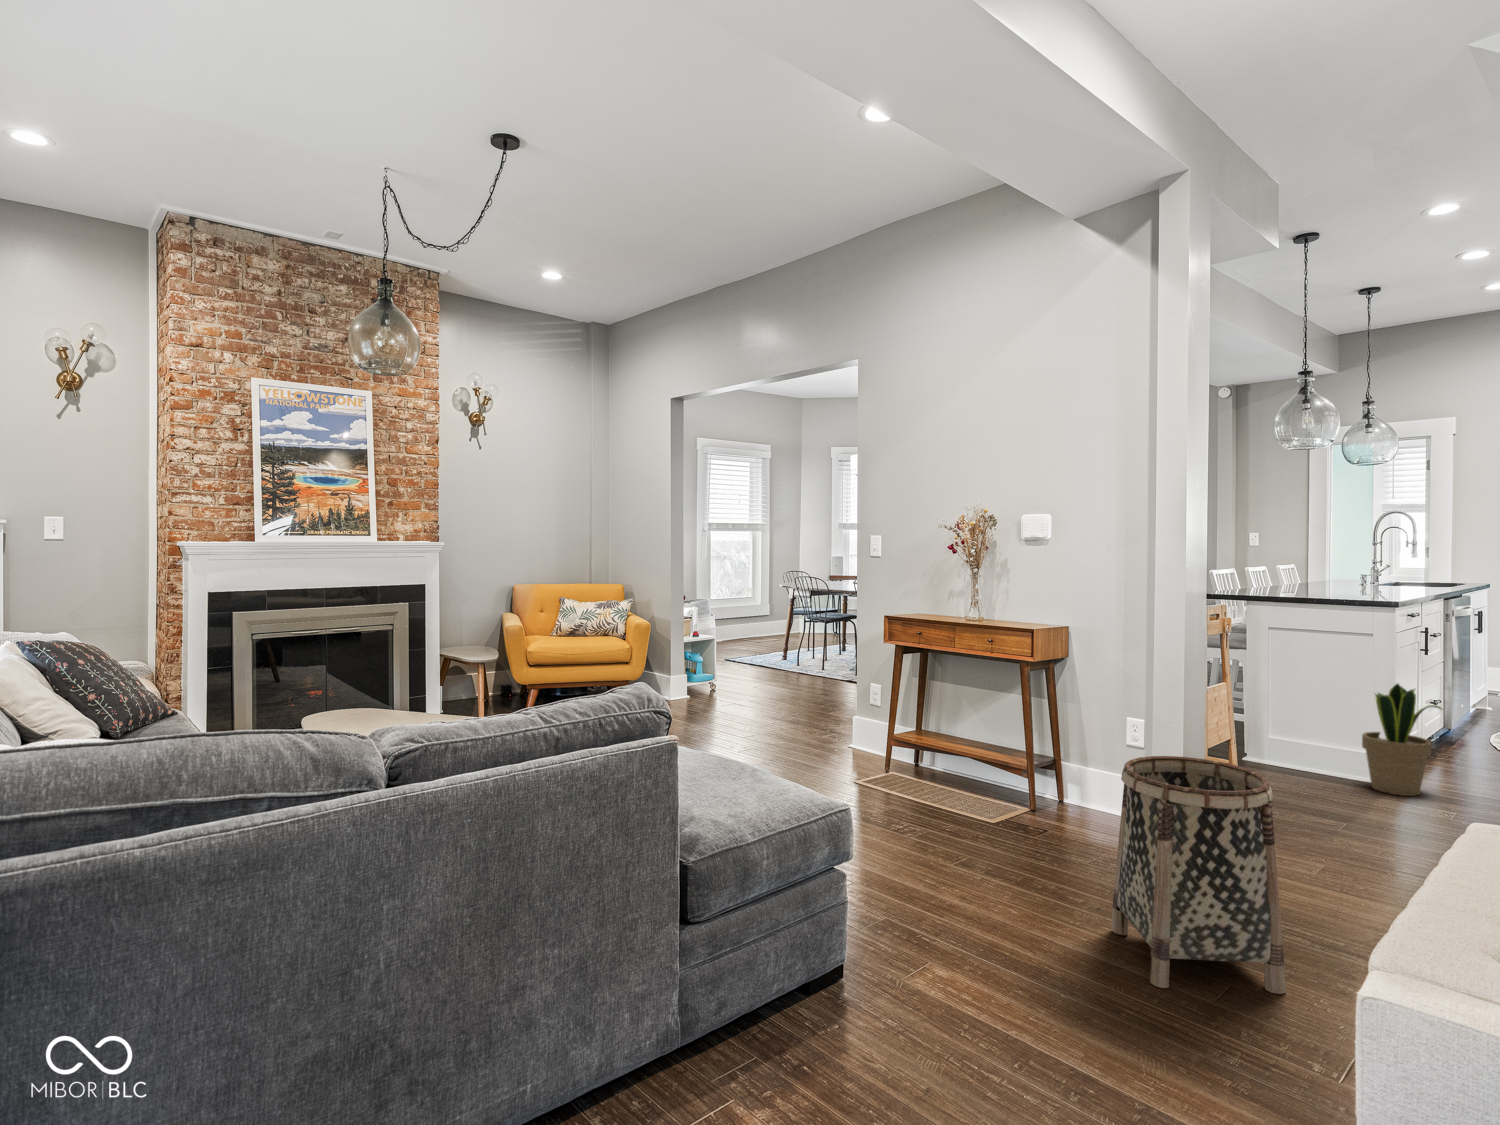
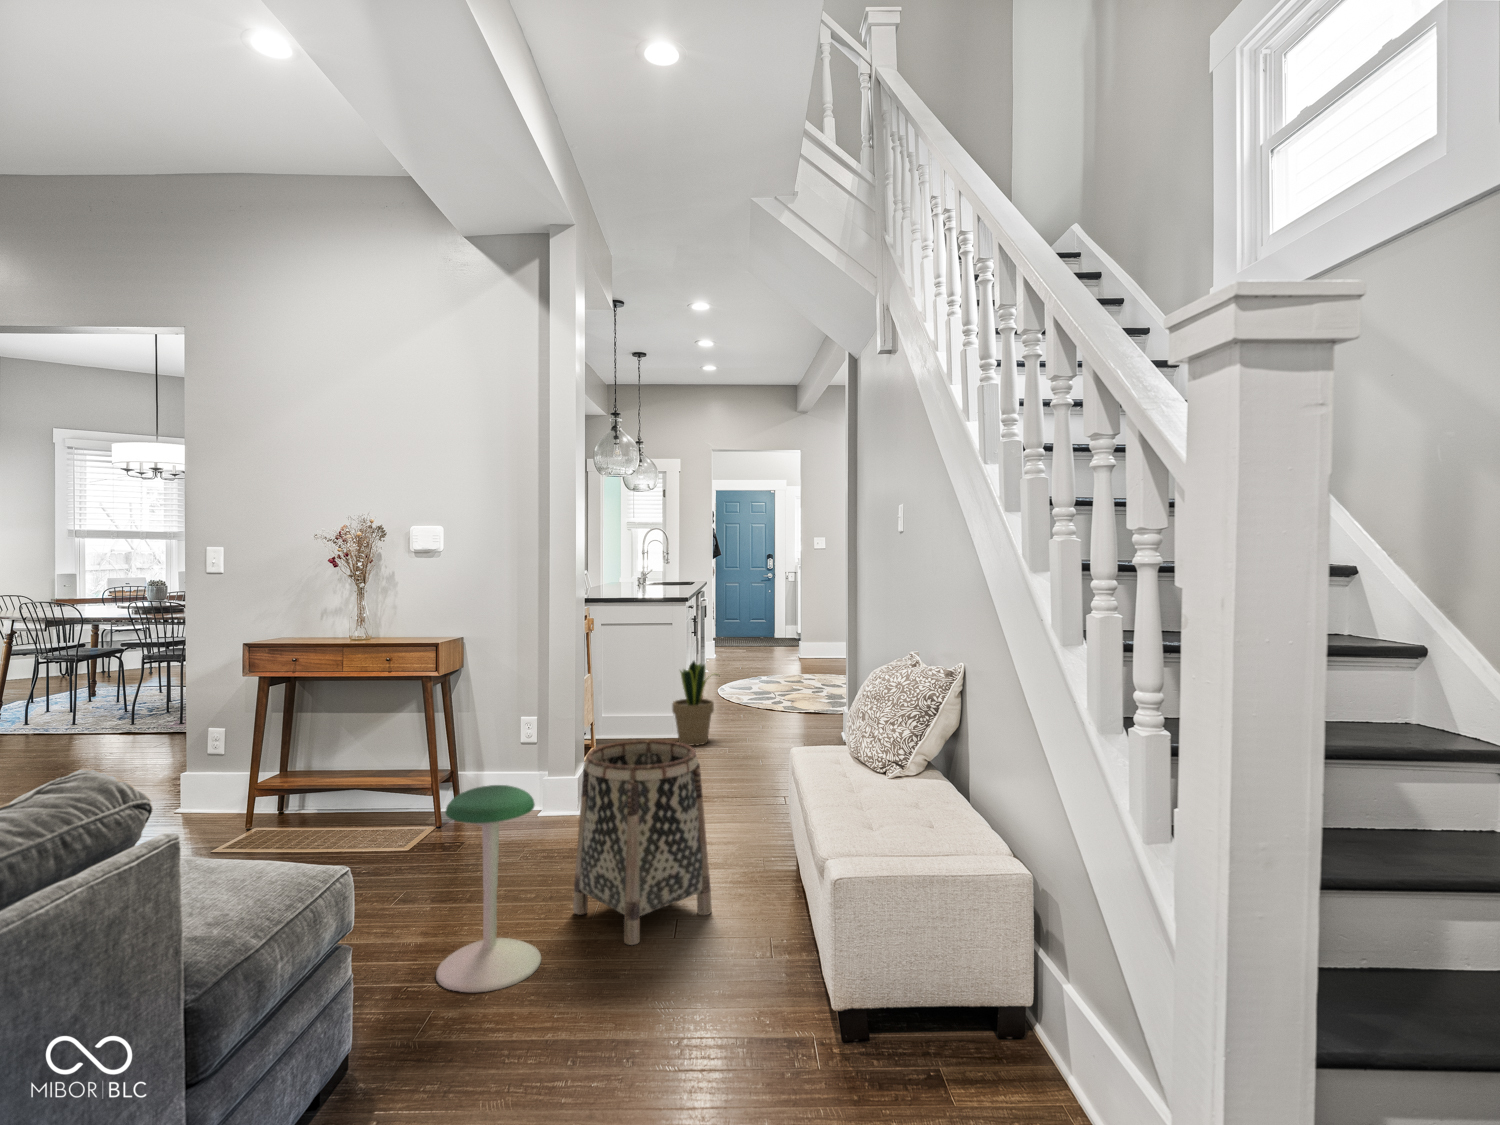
stool: none [950,769,1054,972] -> present [436,785,541,992]

